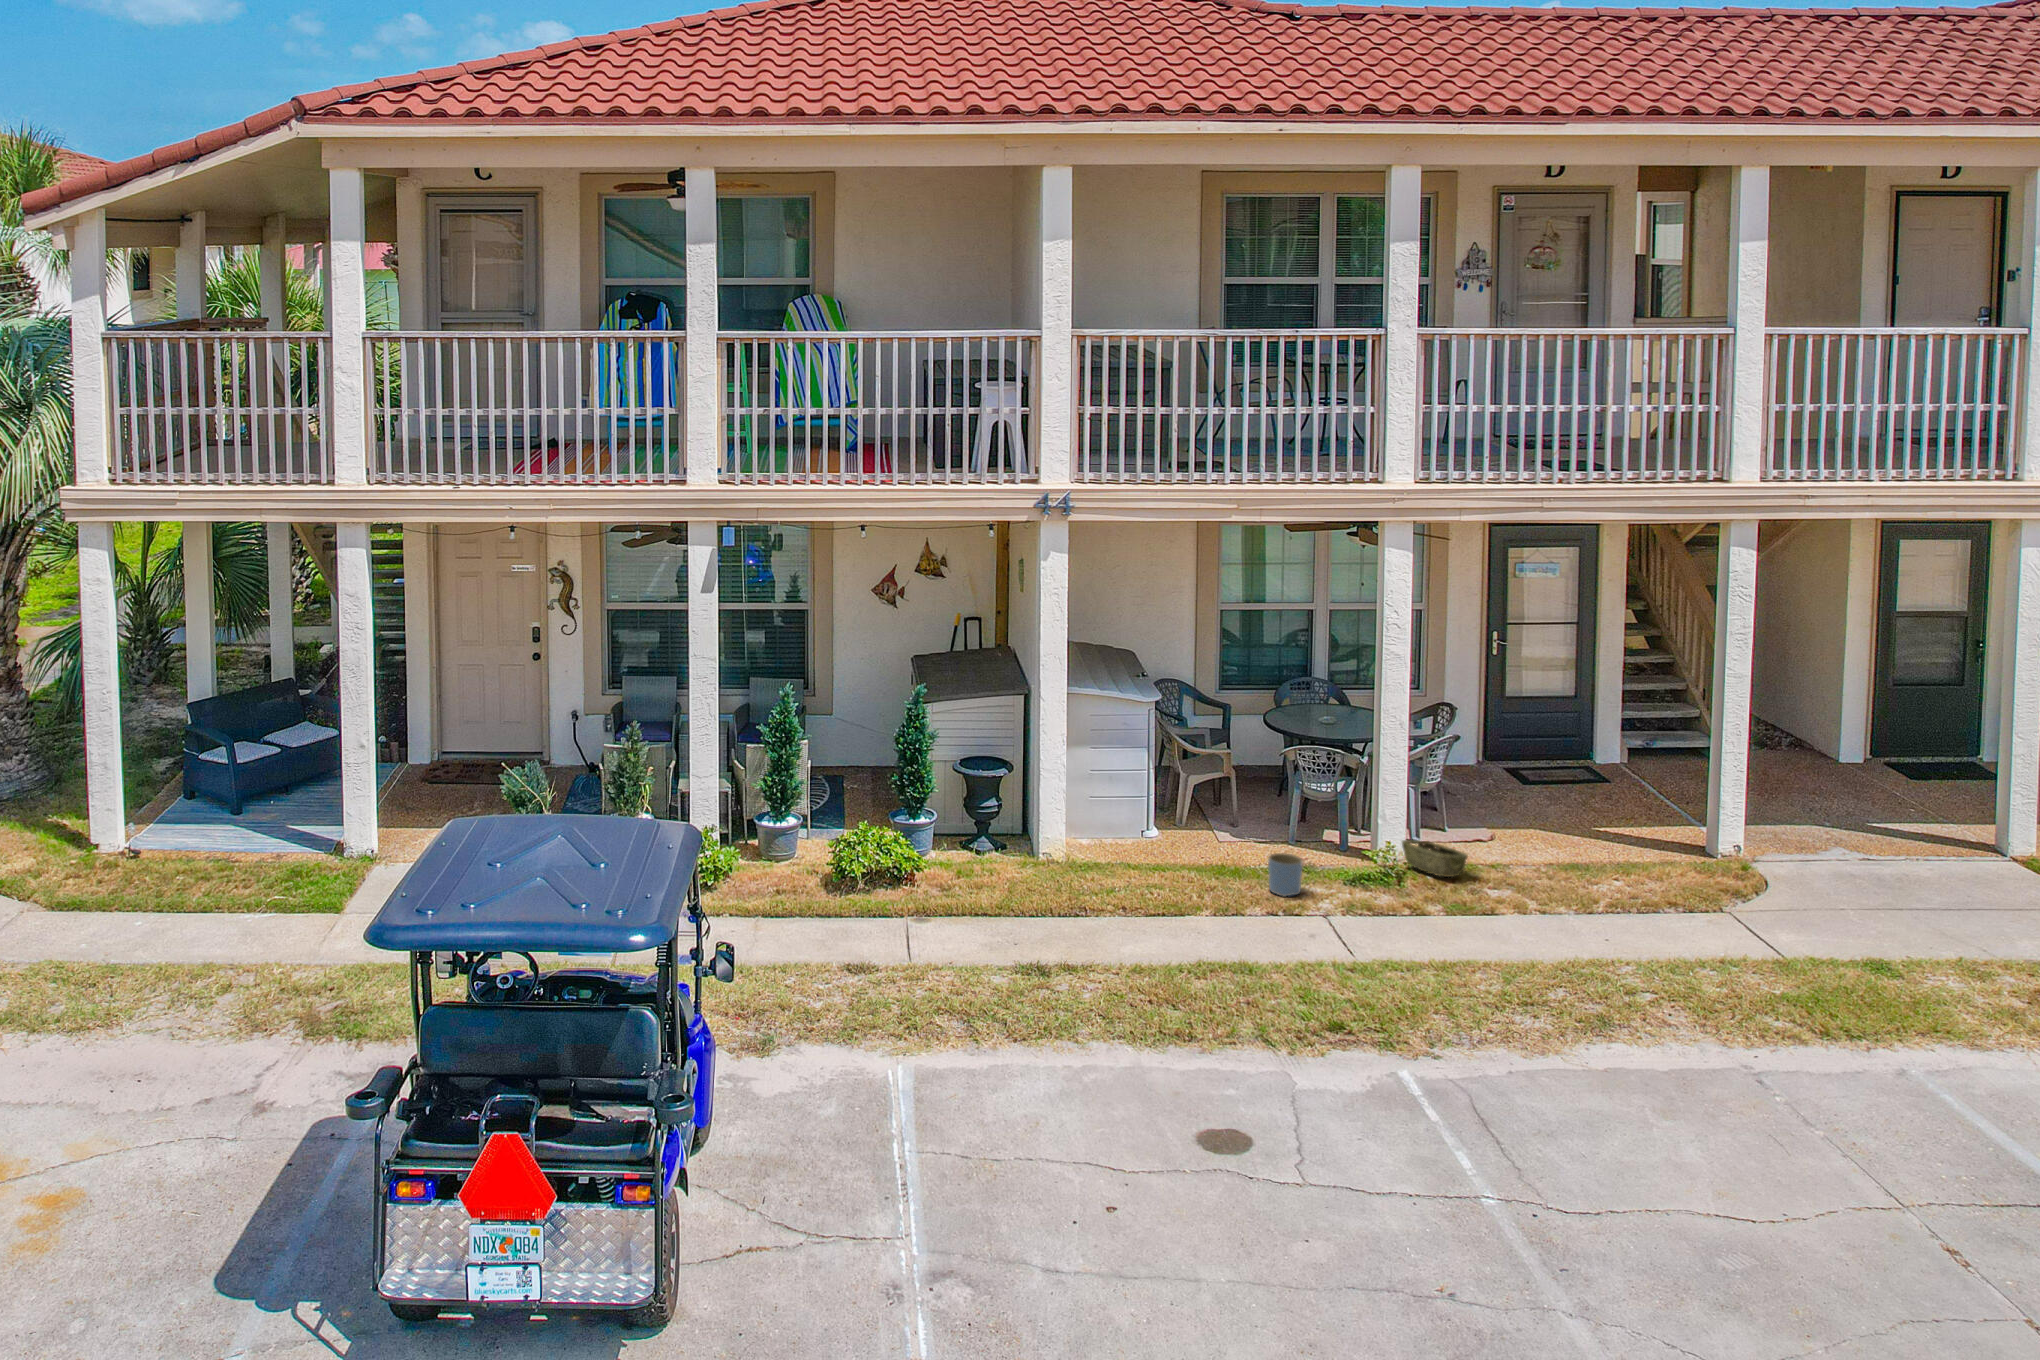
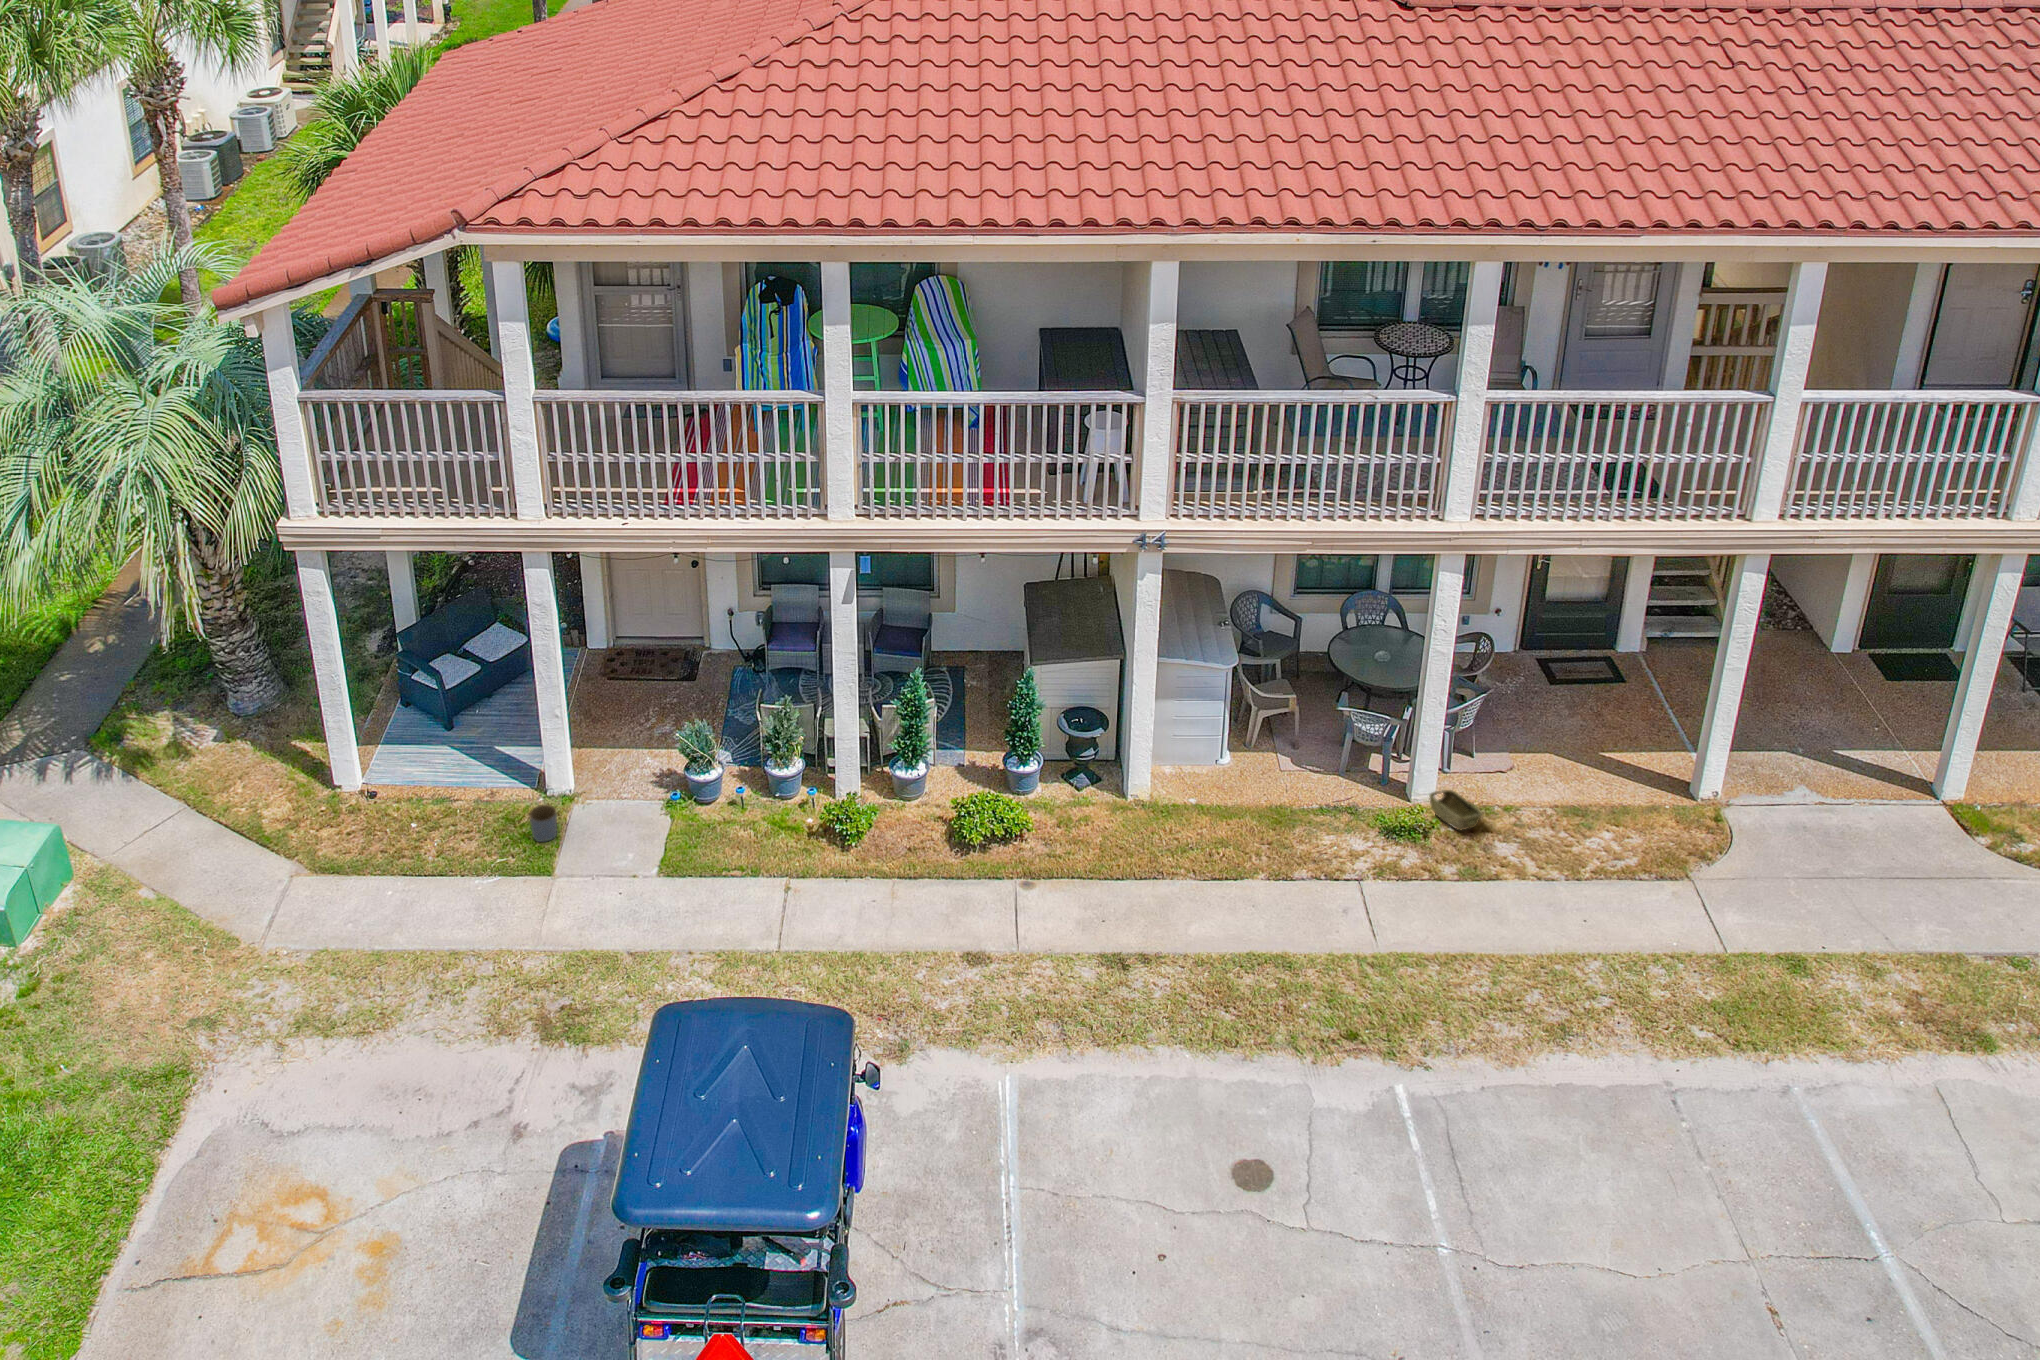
planter: present [1268,853,1303,897] -> present [529,805,557,842]

